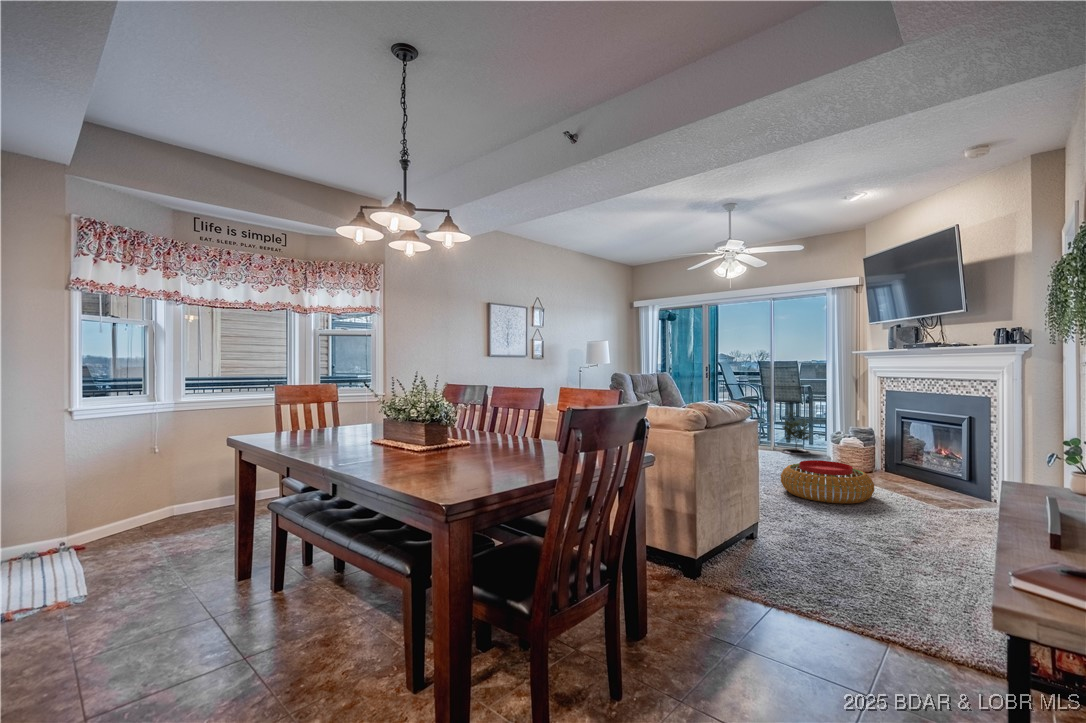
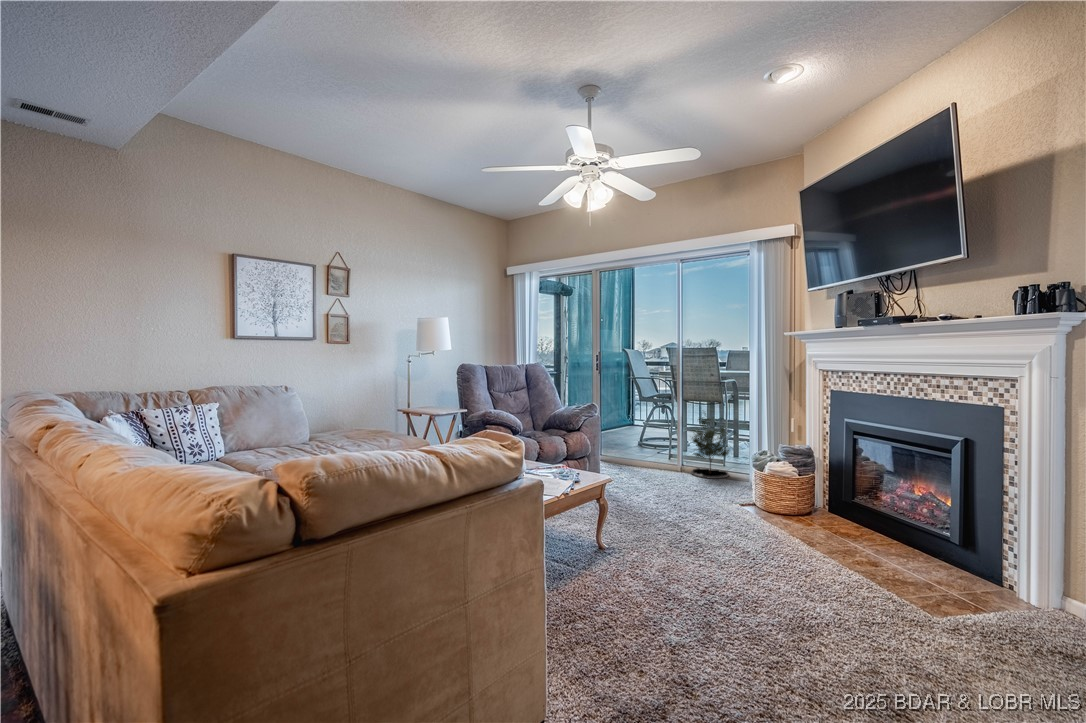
pouf: present [781,460,874,504] -> none [660,514,813,609]

